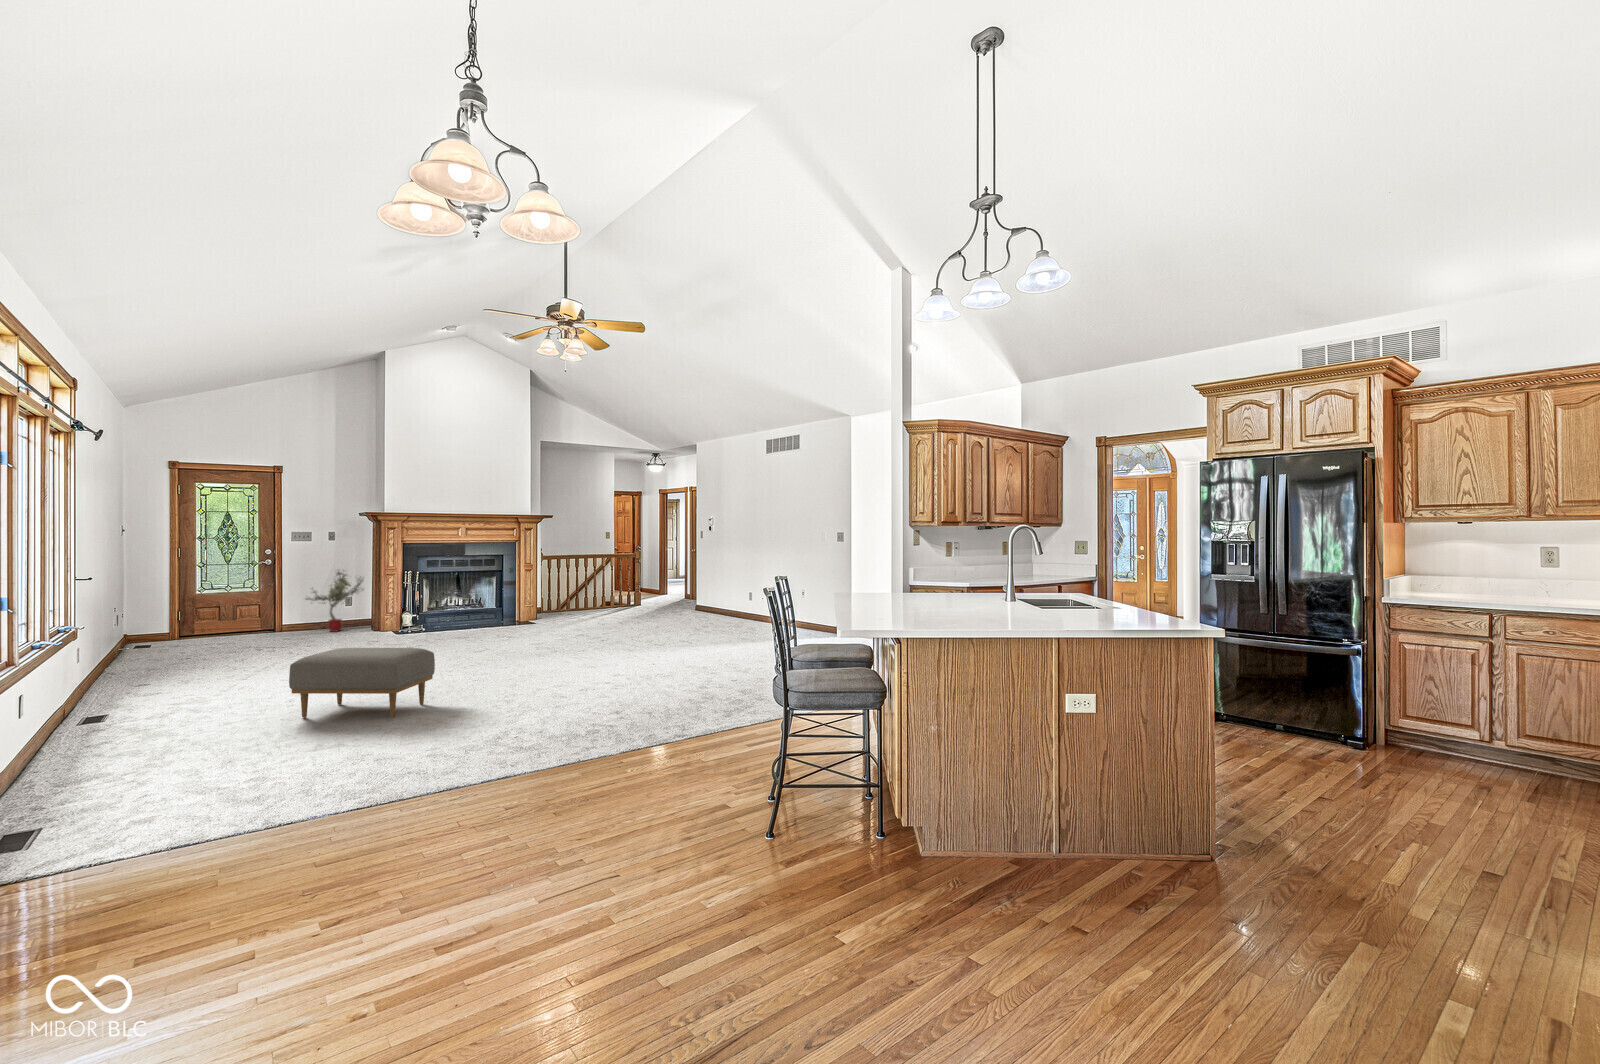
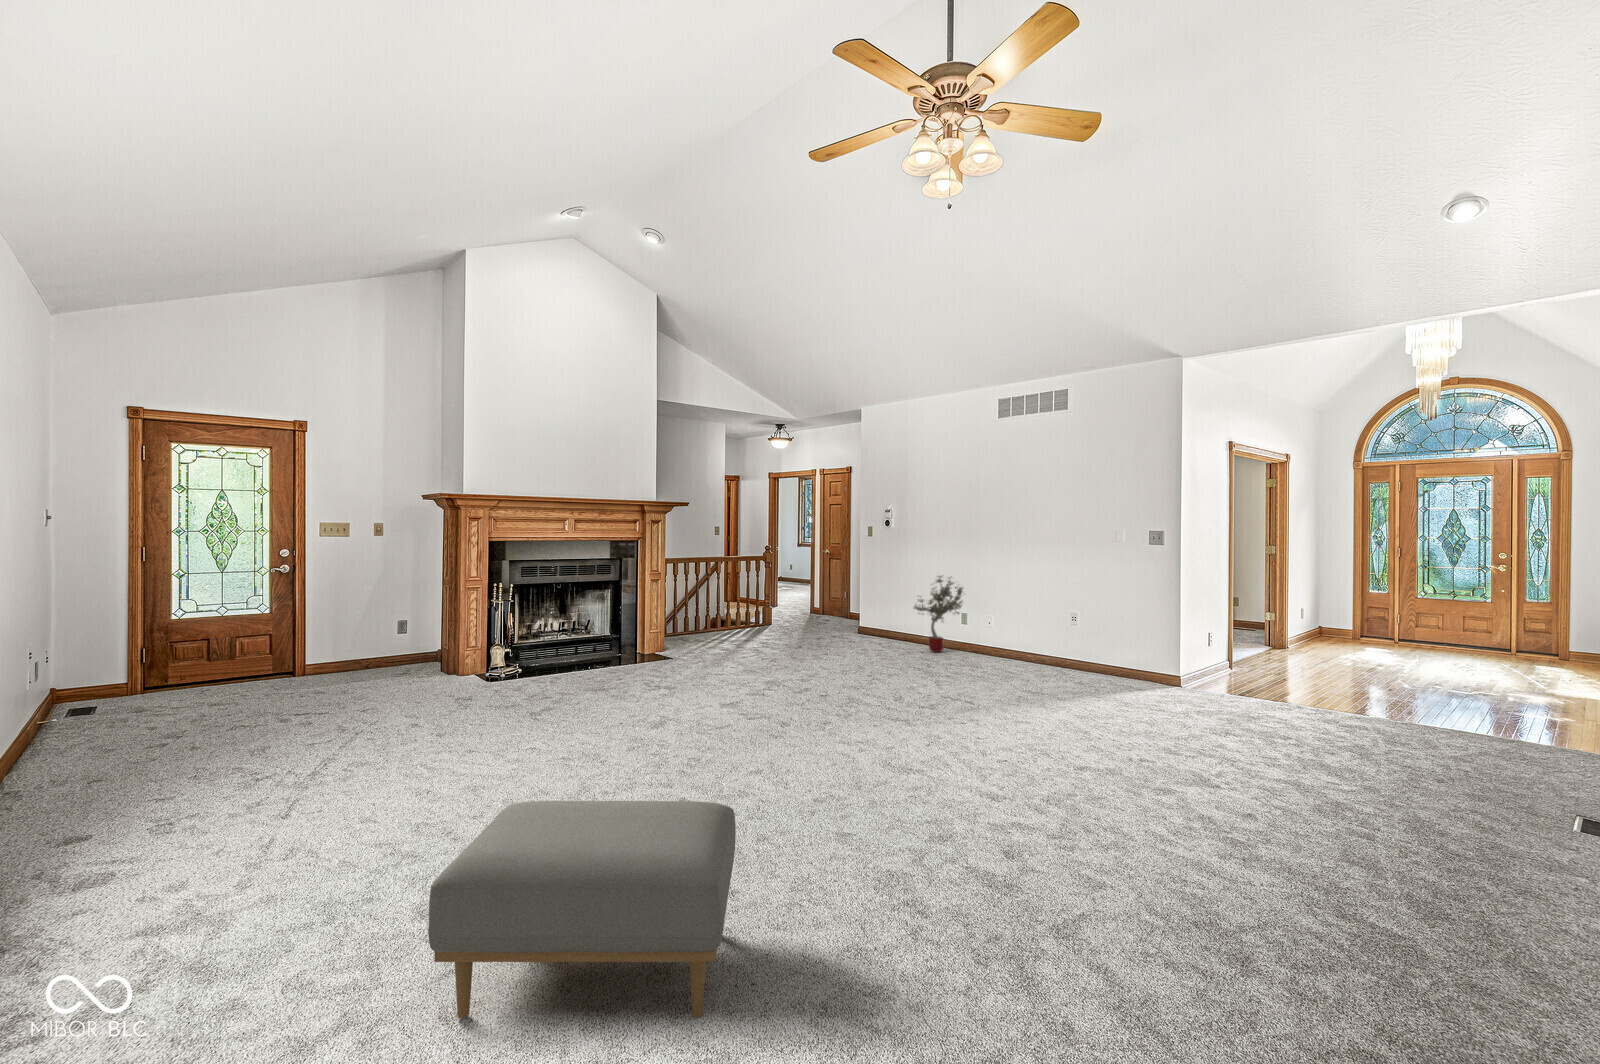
potted tree: present [306,571,364,632] -> present [914,576,963,653]

